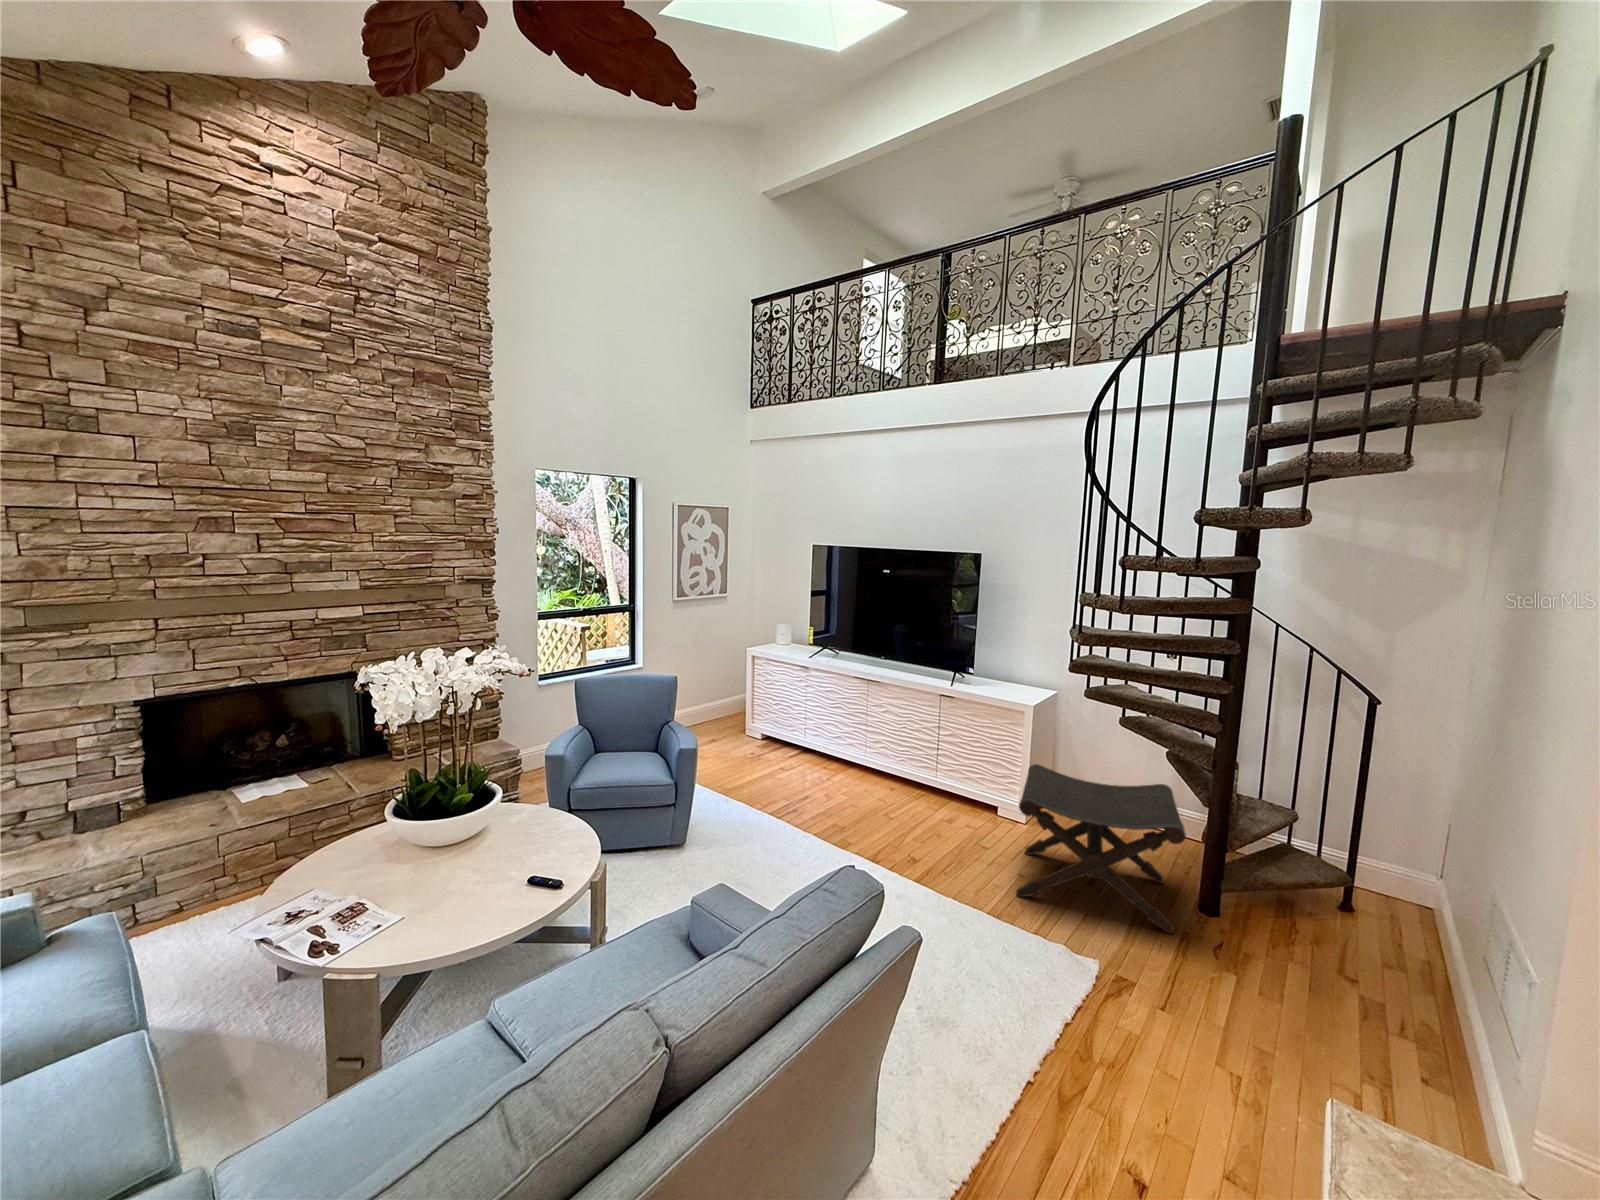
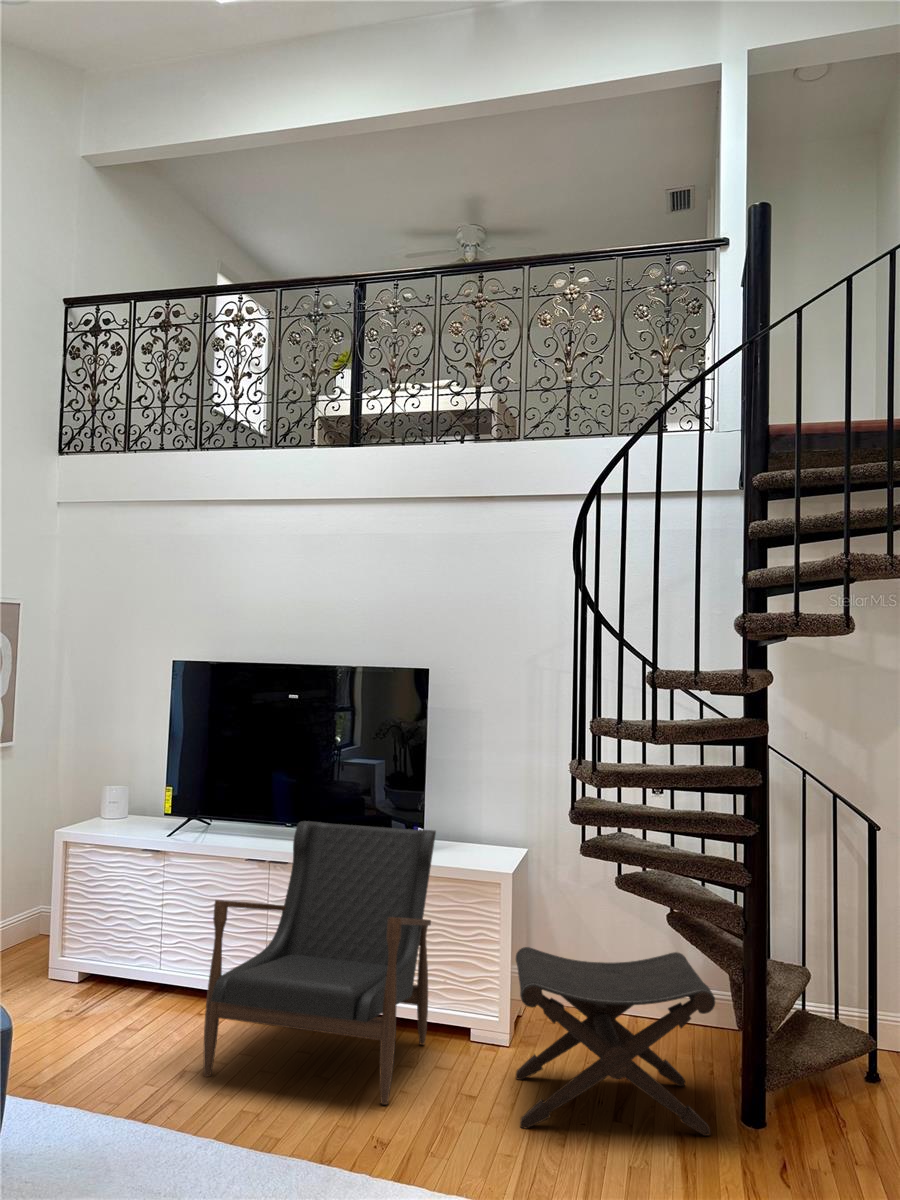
armchair: none [813,657,978,859] -> present [204,821,436,1105]

